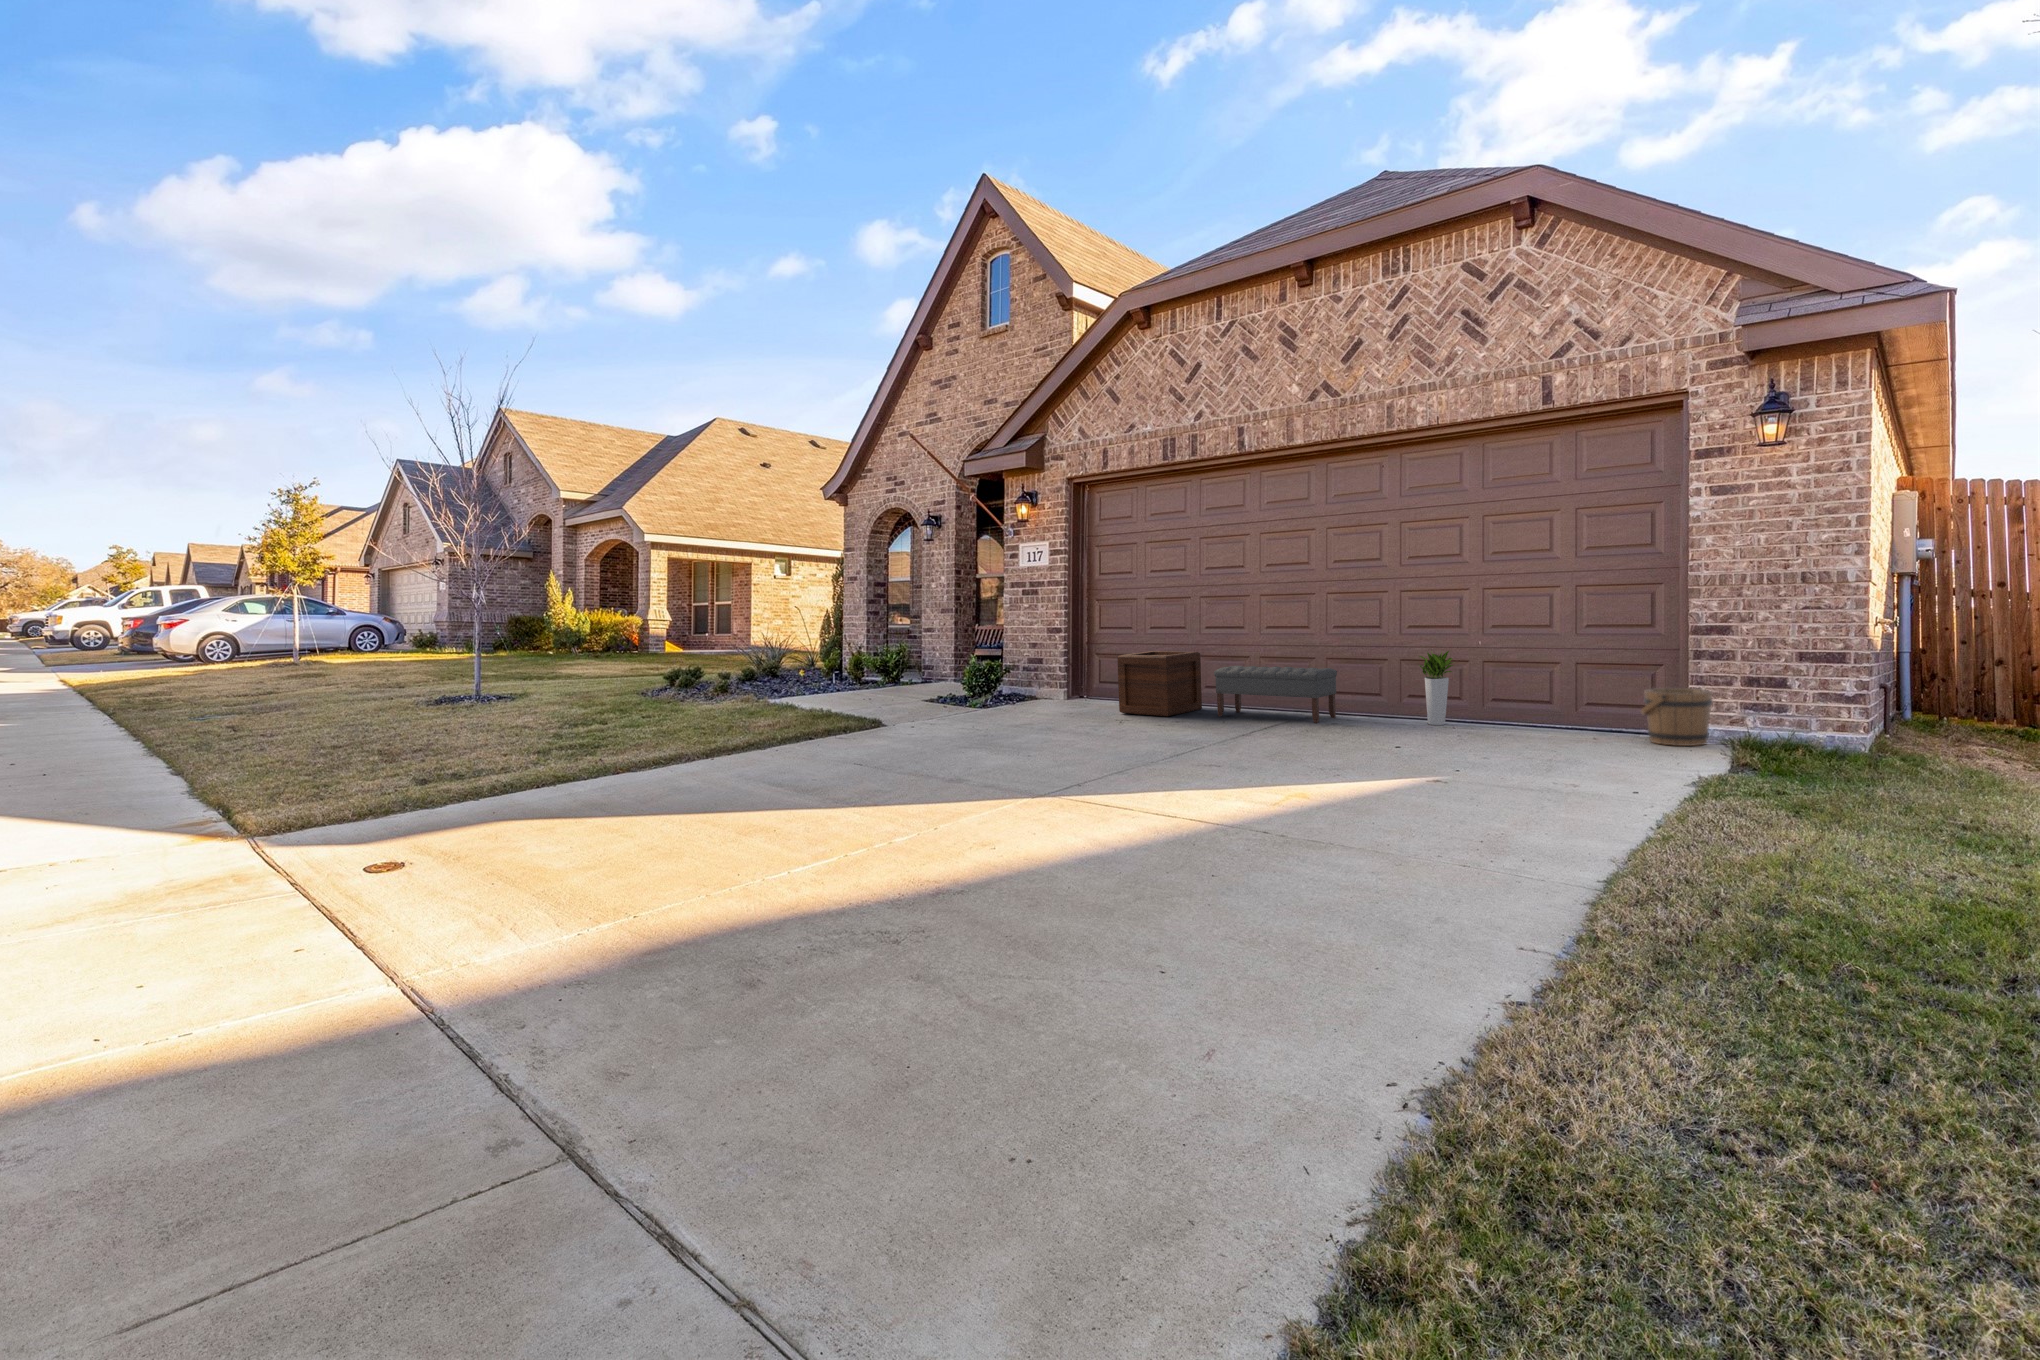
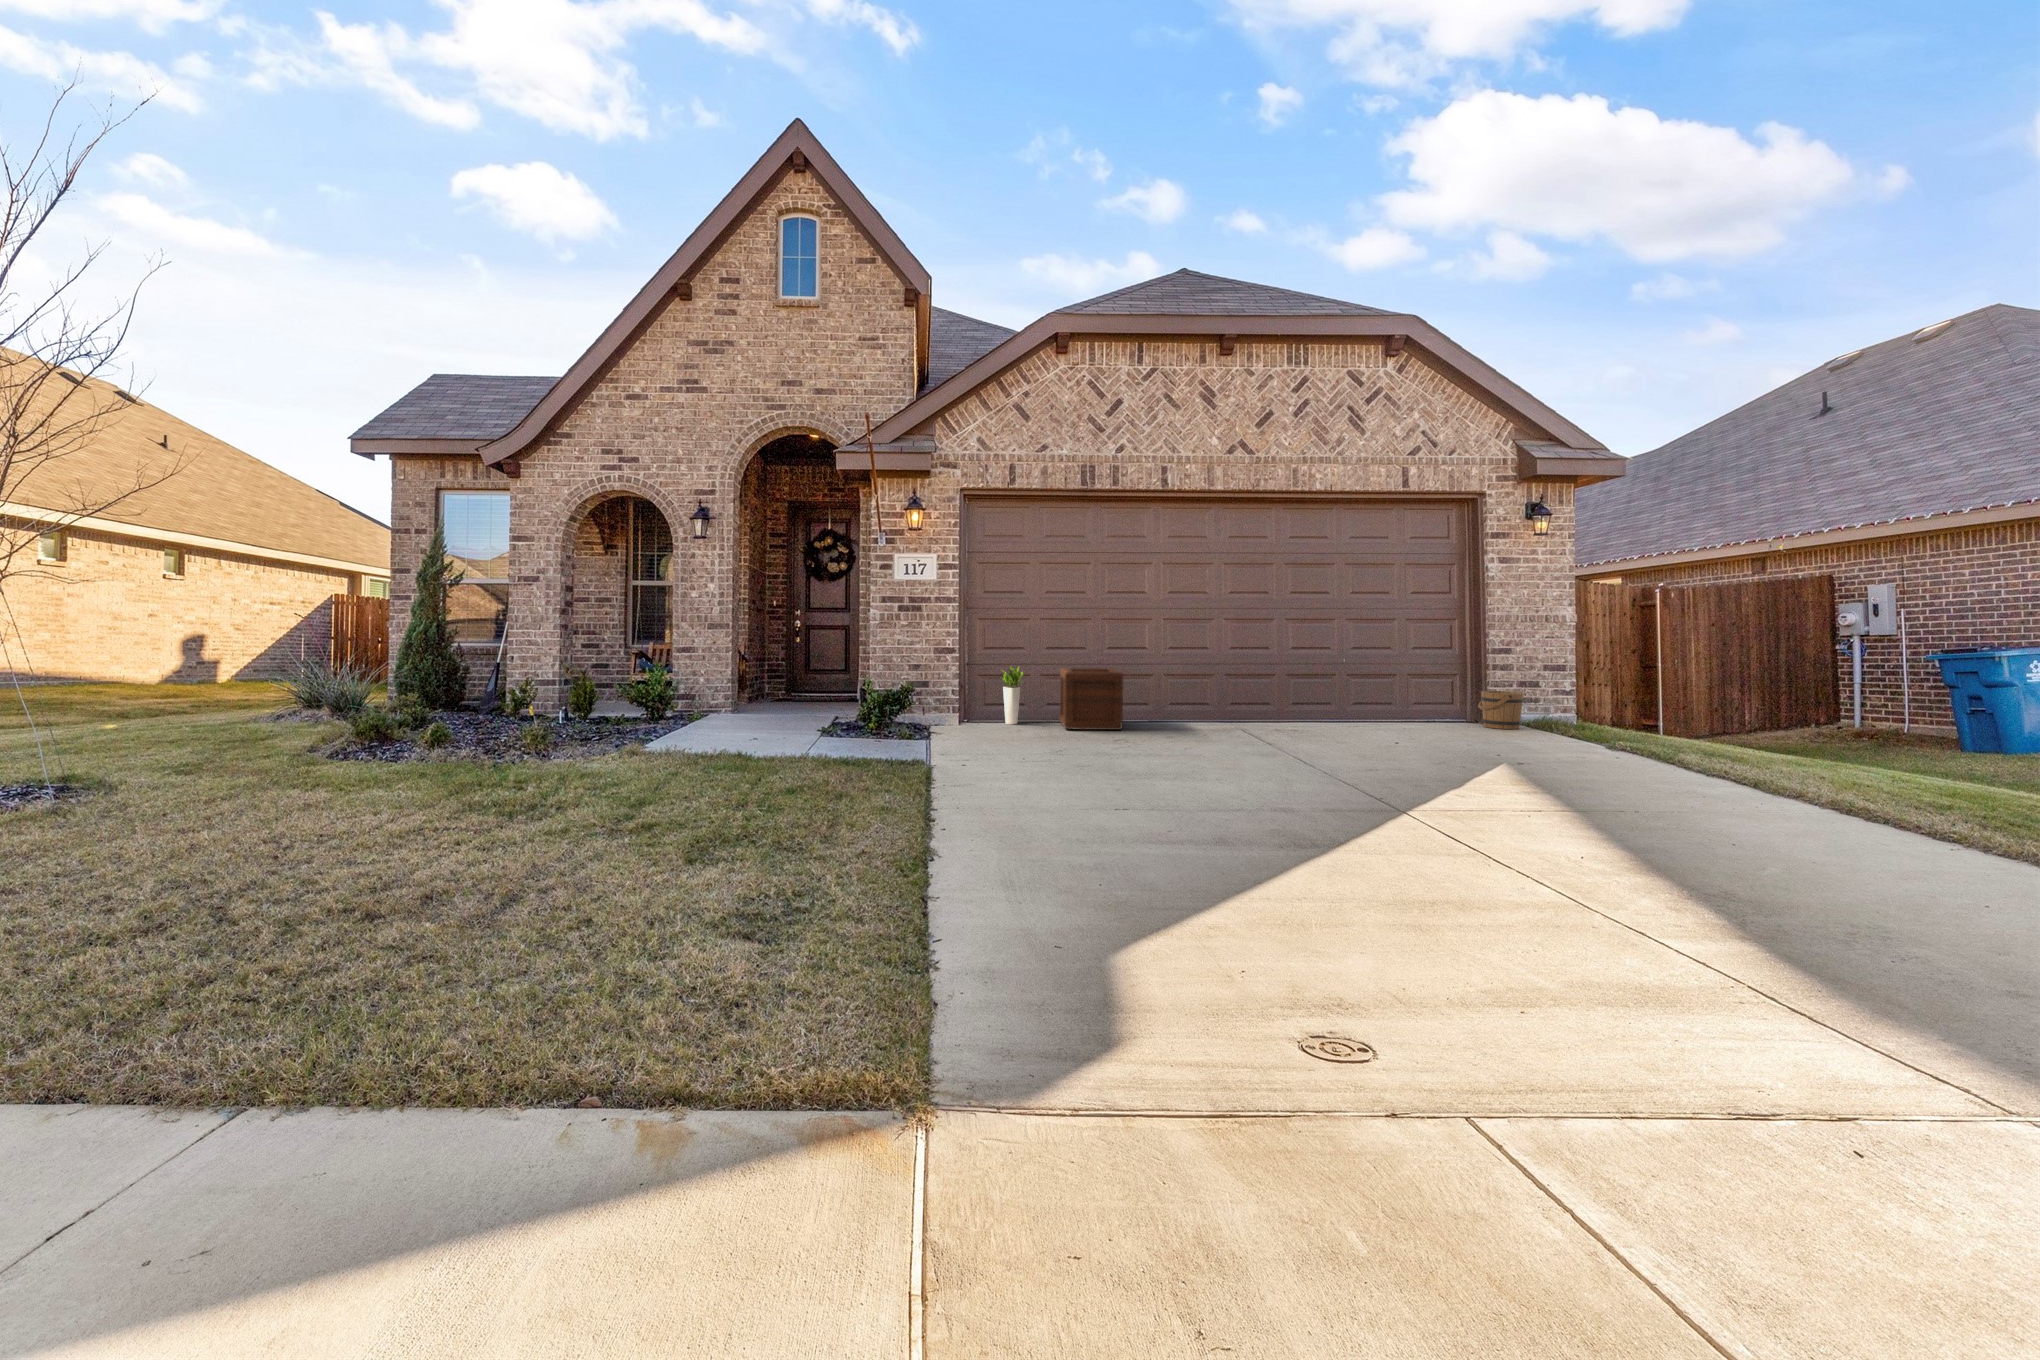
planter: present [1419,651,1453,725] -> present [1001,666,1023,724]
bench: present [1214,666,1337,723] -> none [1153,681,1260,728]

